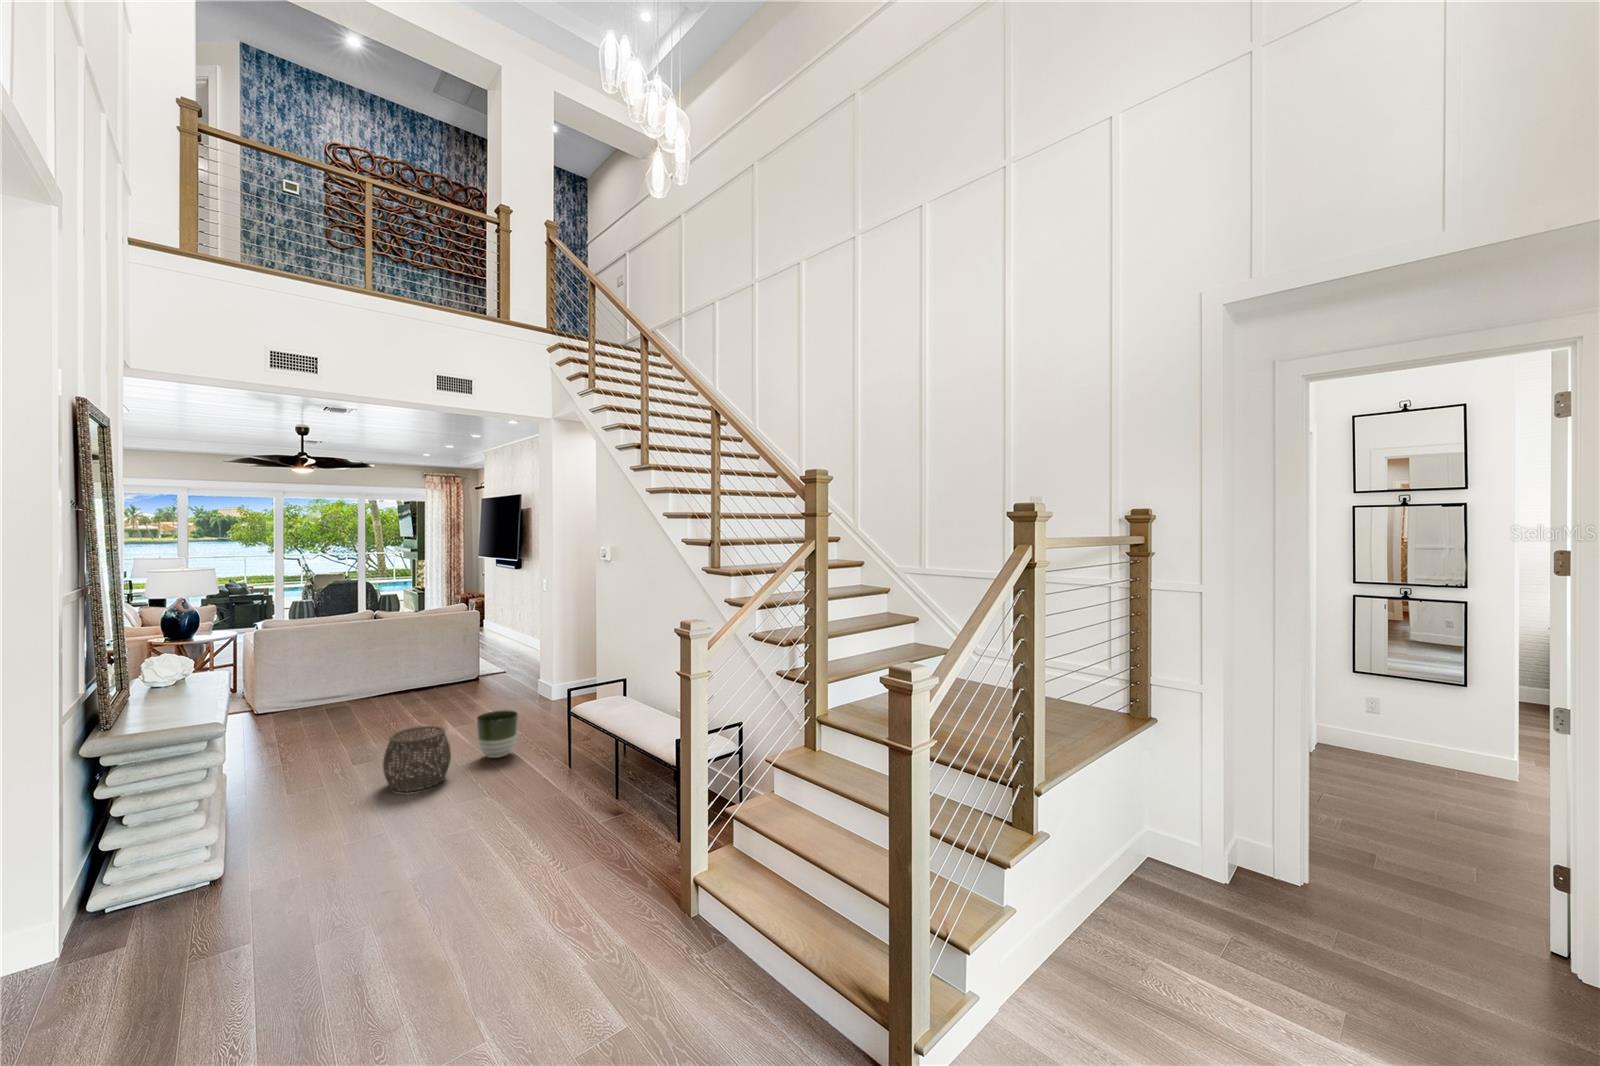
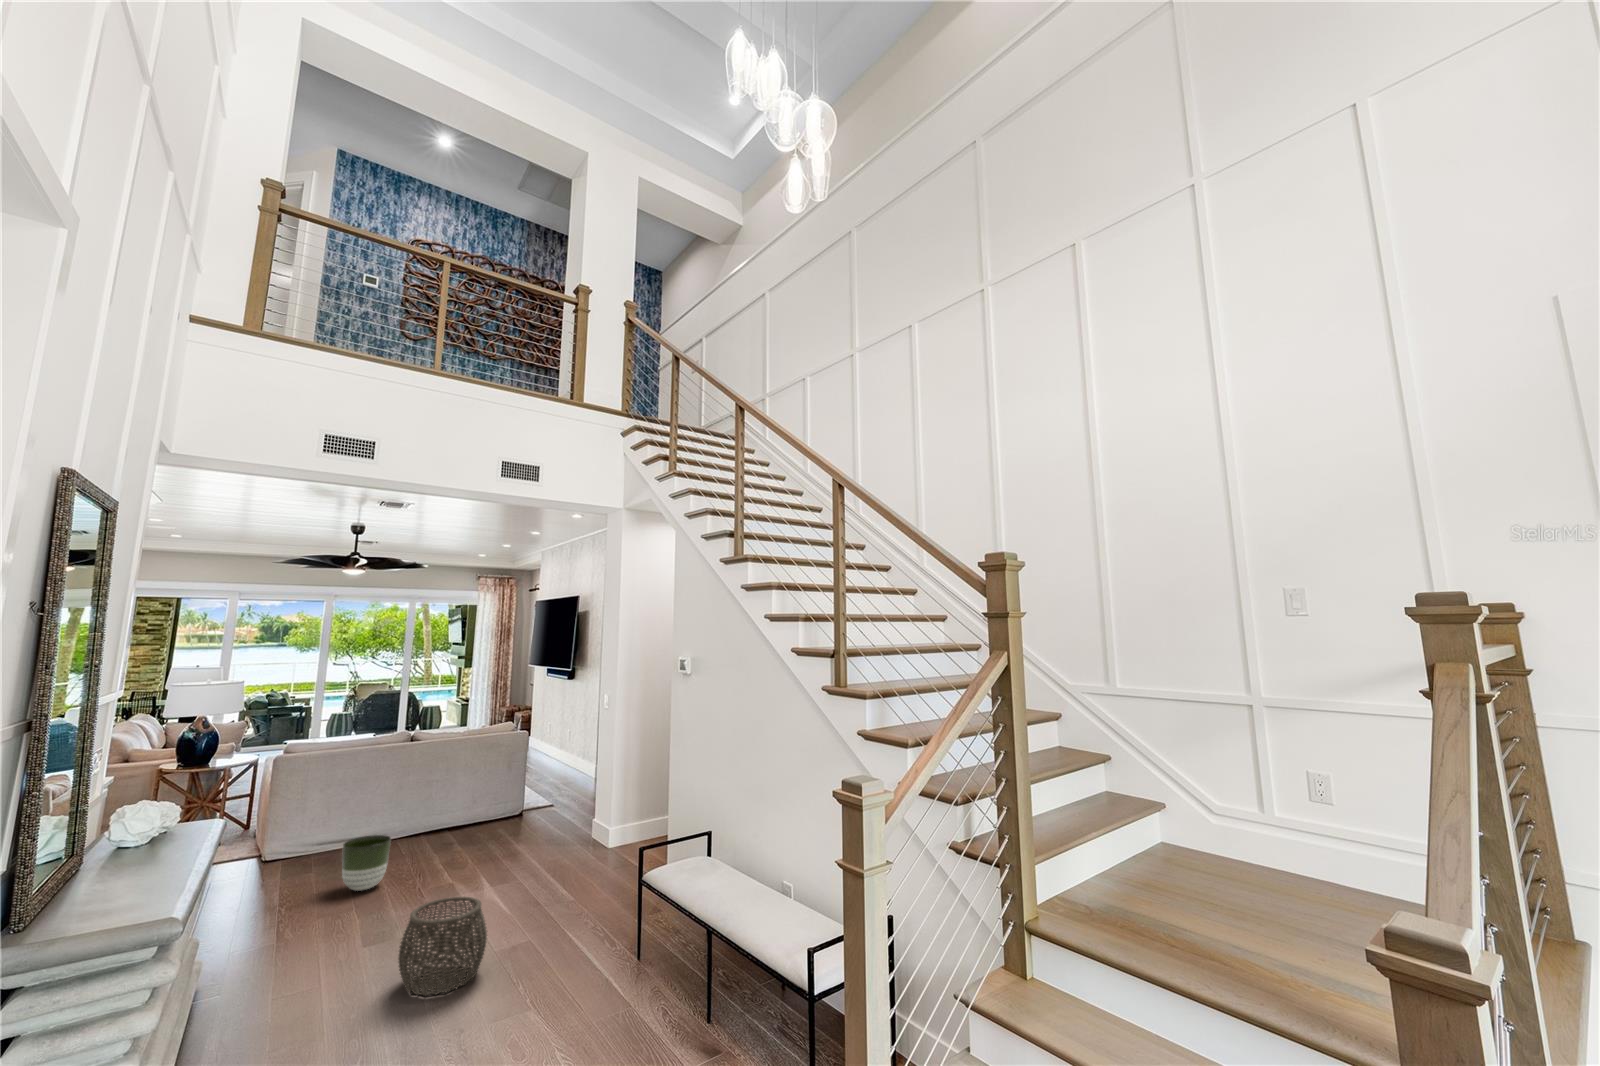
planter: present [477,710,518,758] -> present [342,835,391,891]

